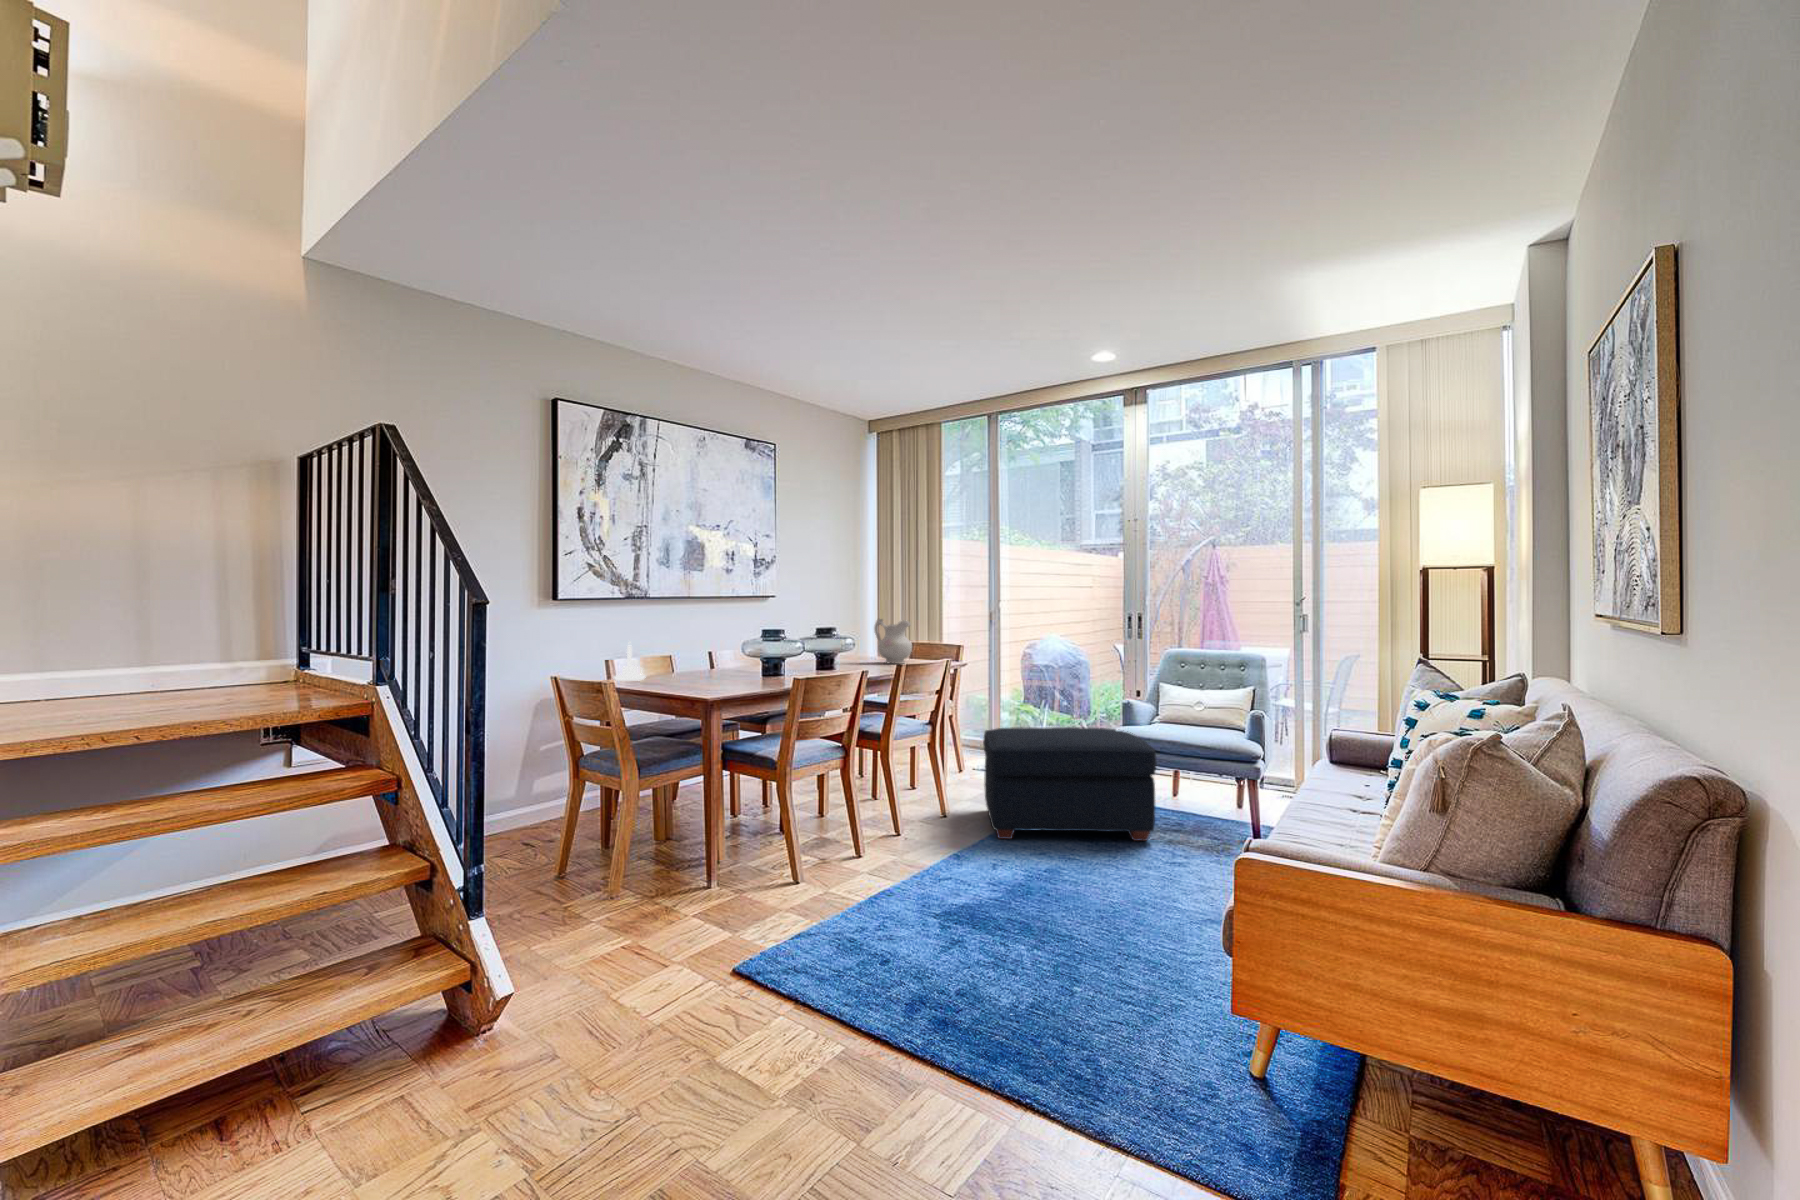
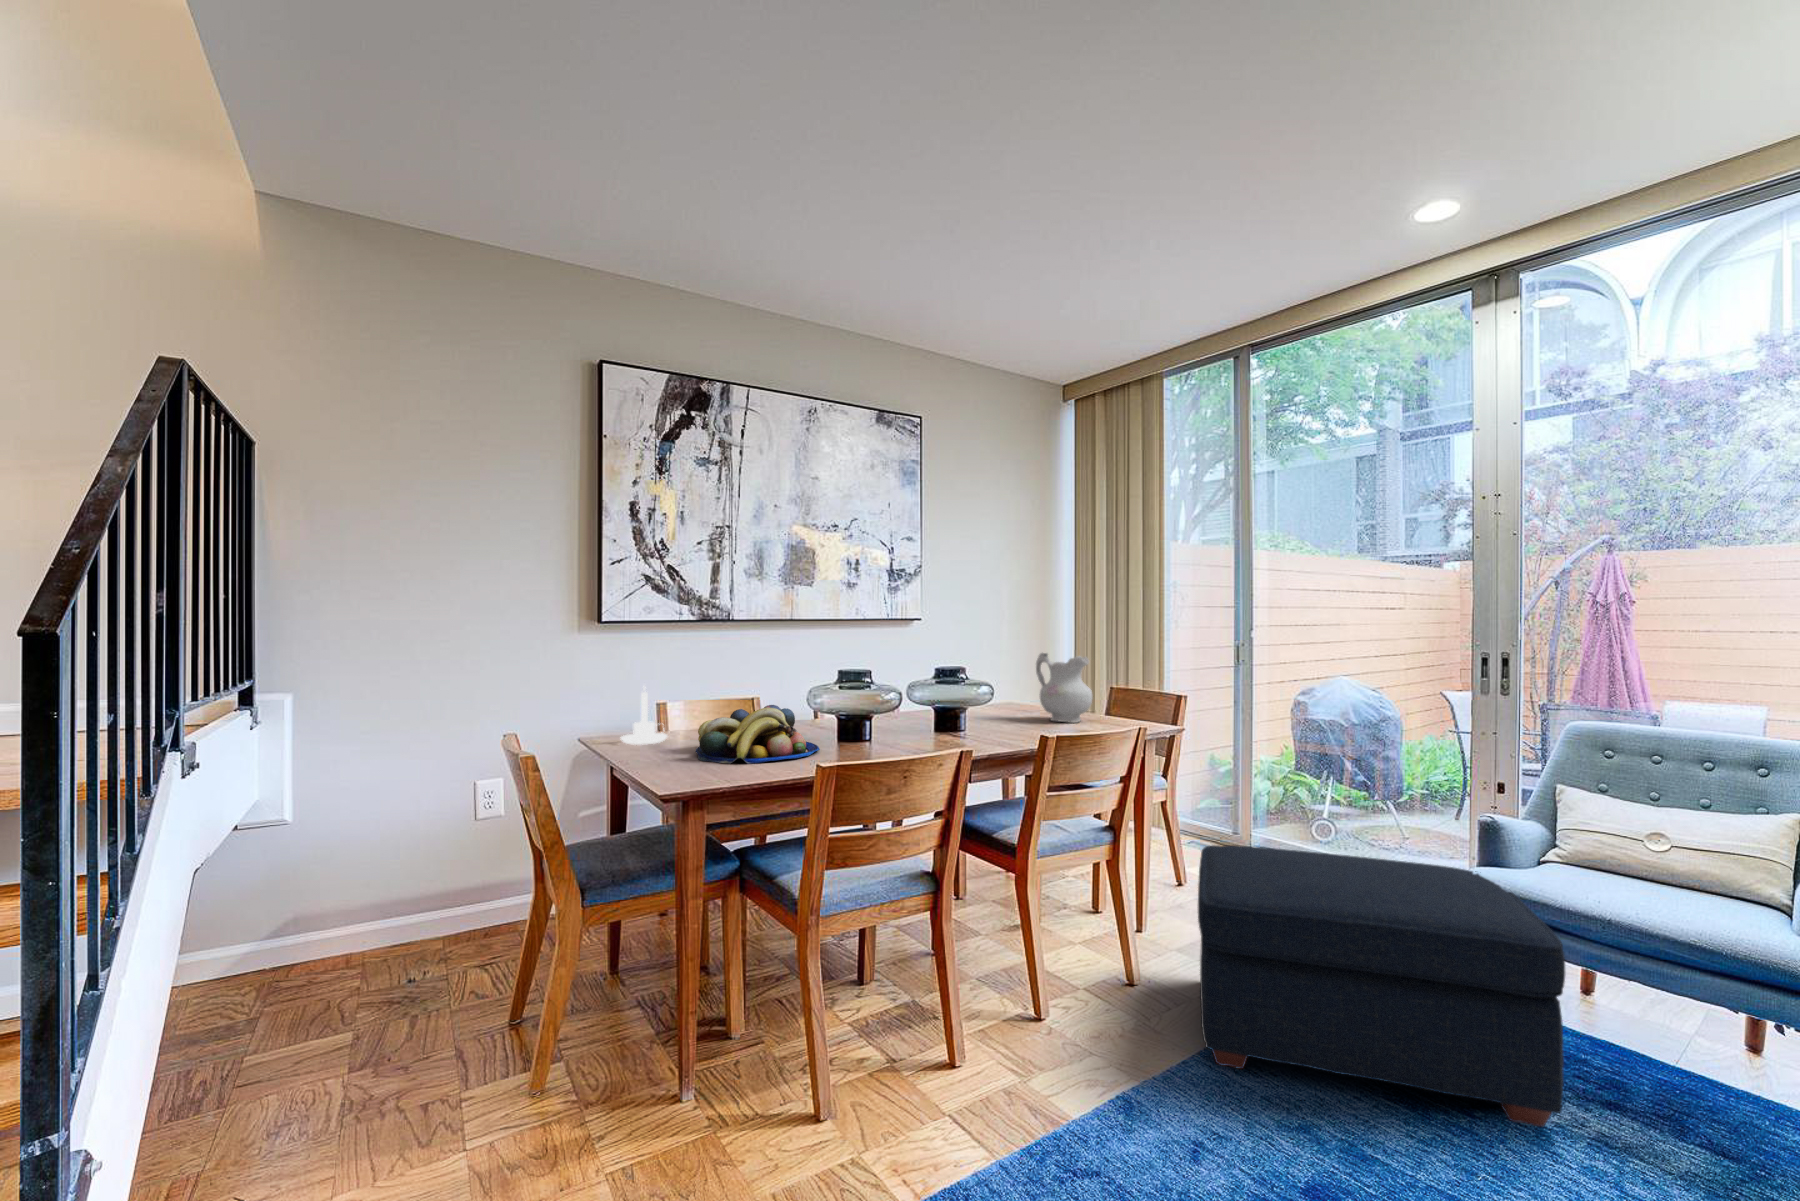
fruit bowl: none [679,652,763,686] -> present [695,705,819,764]

